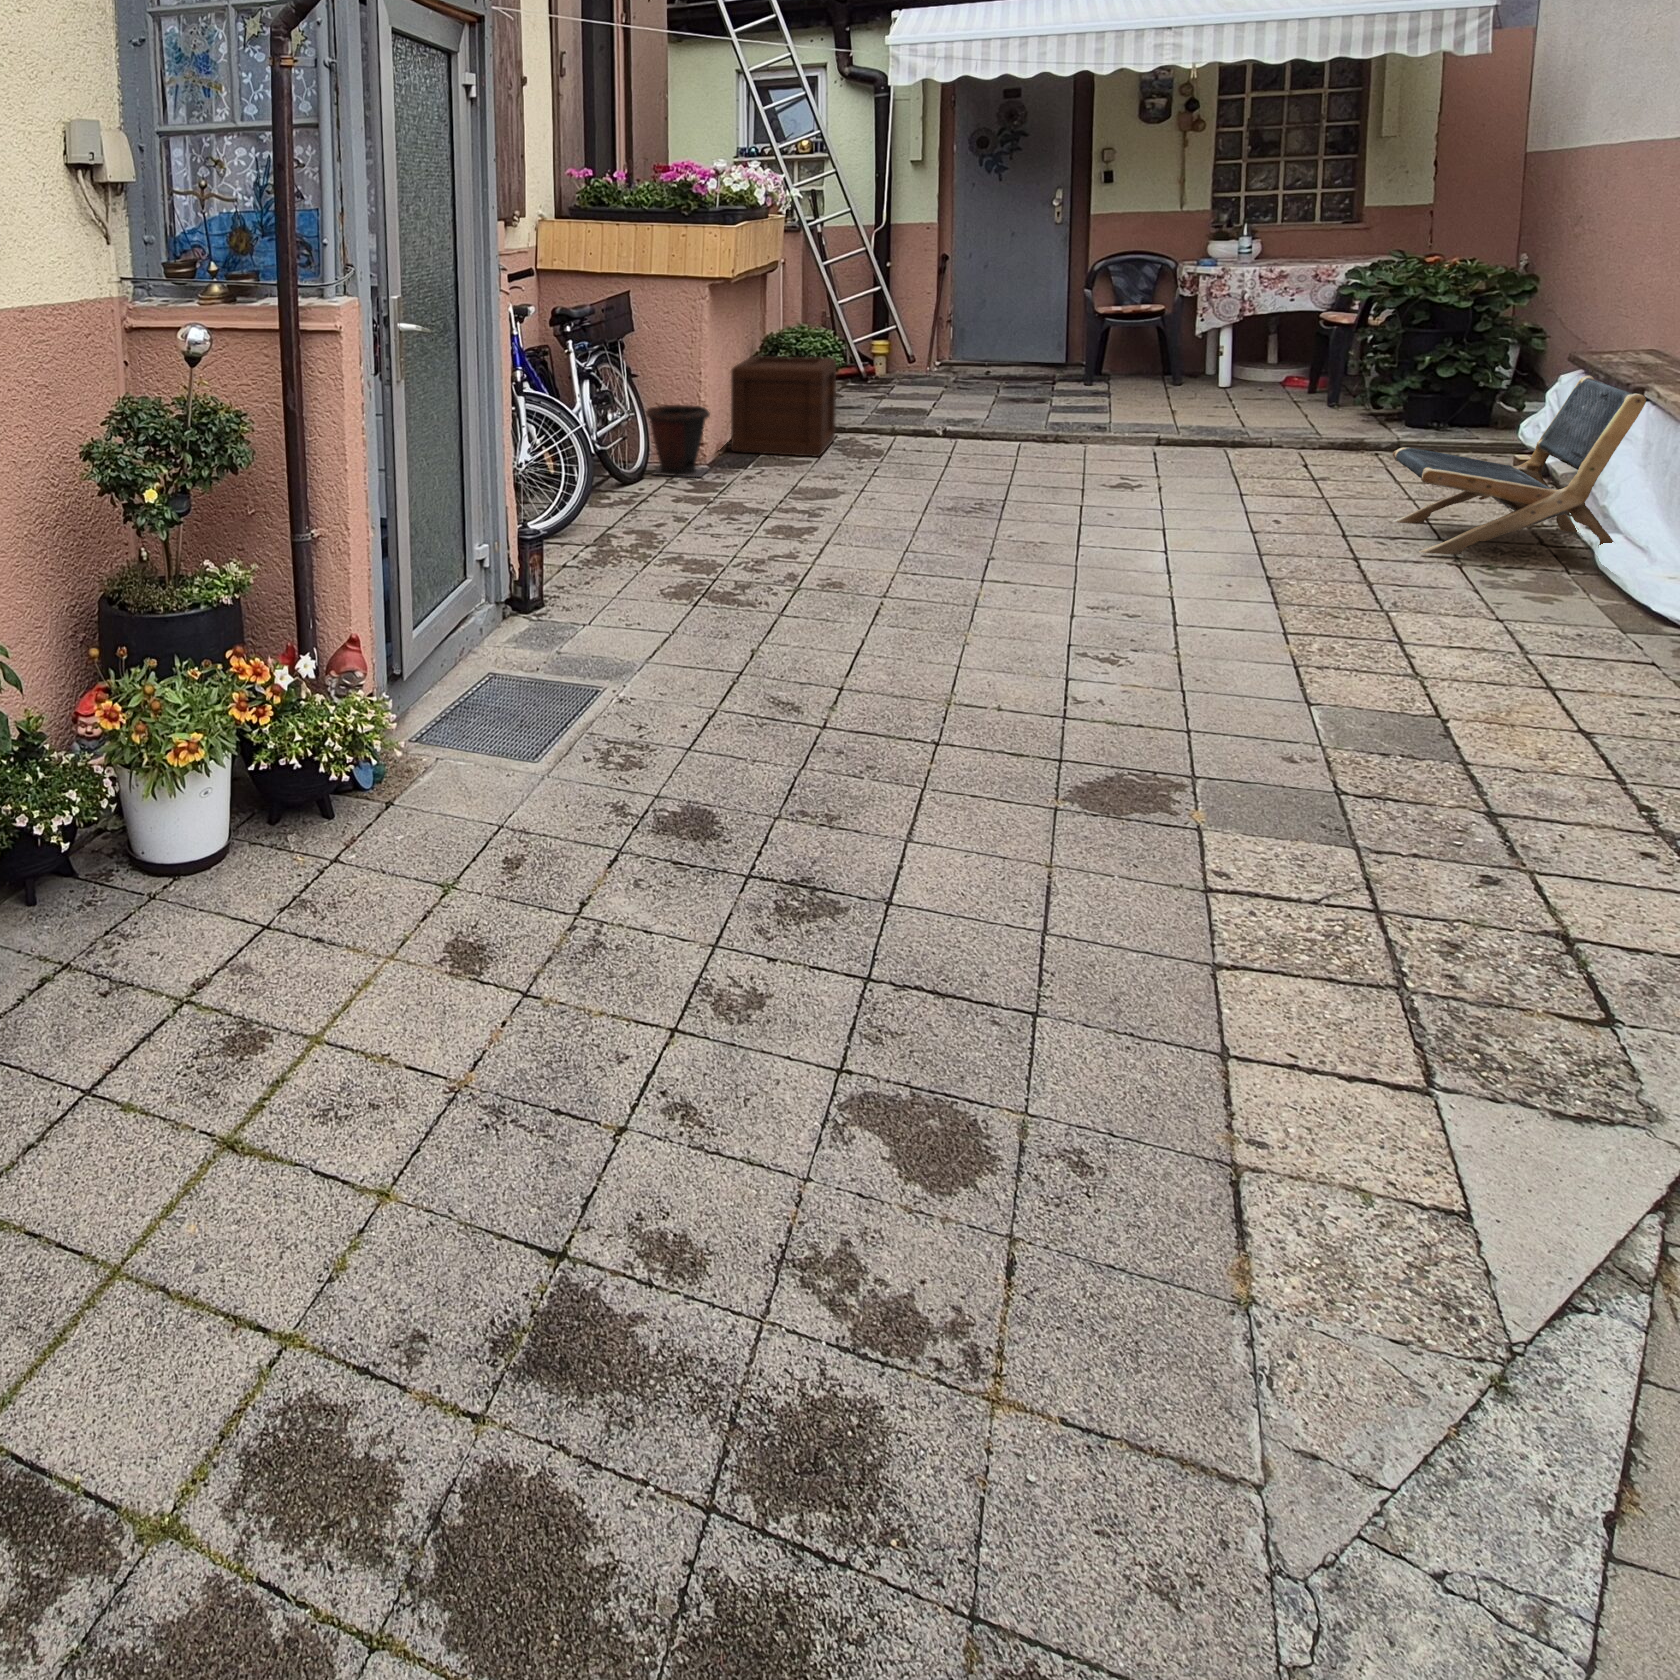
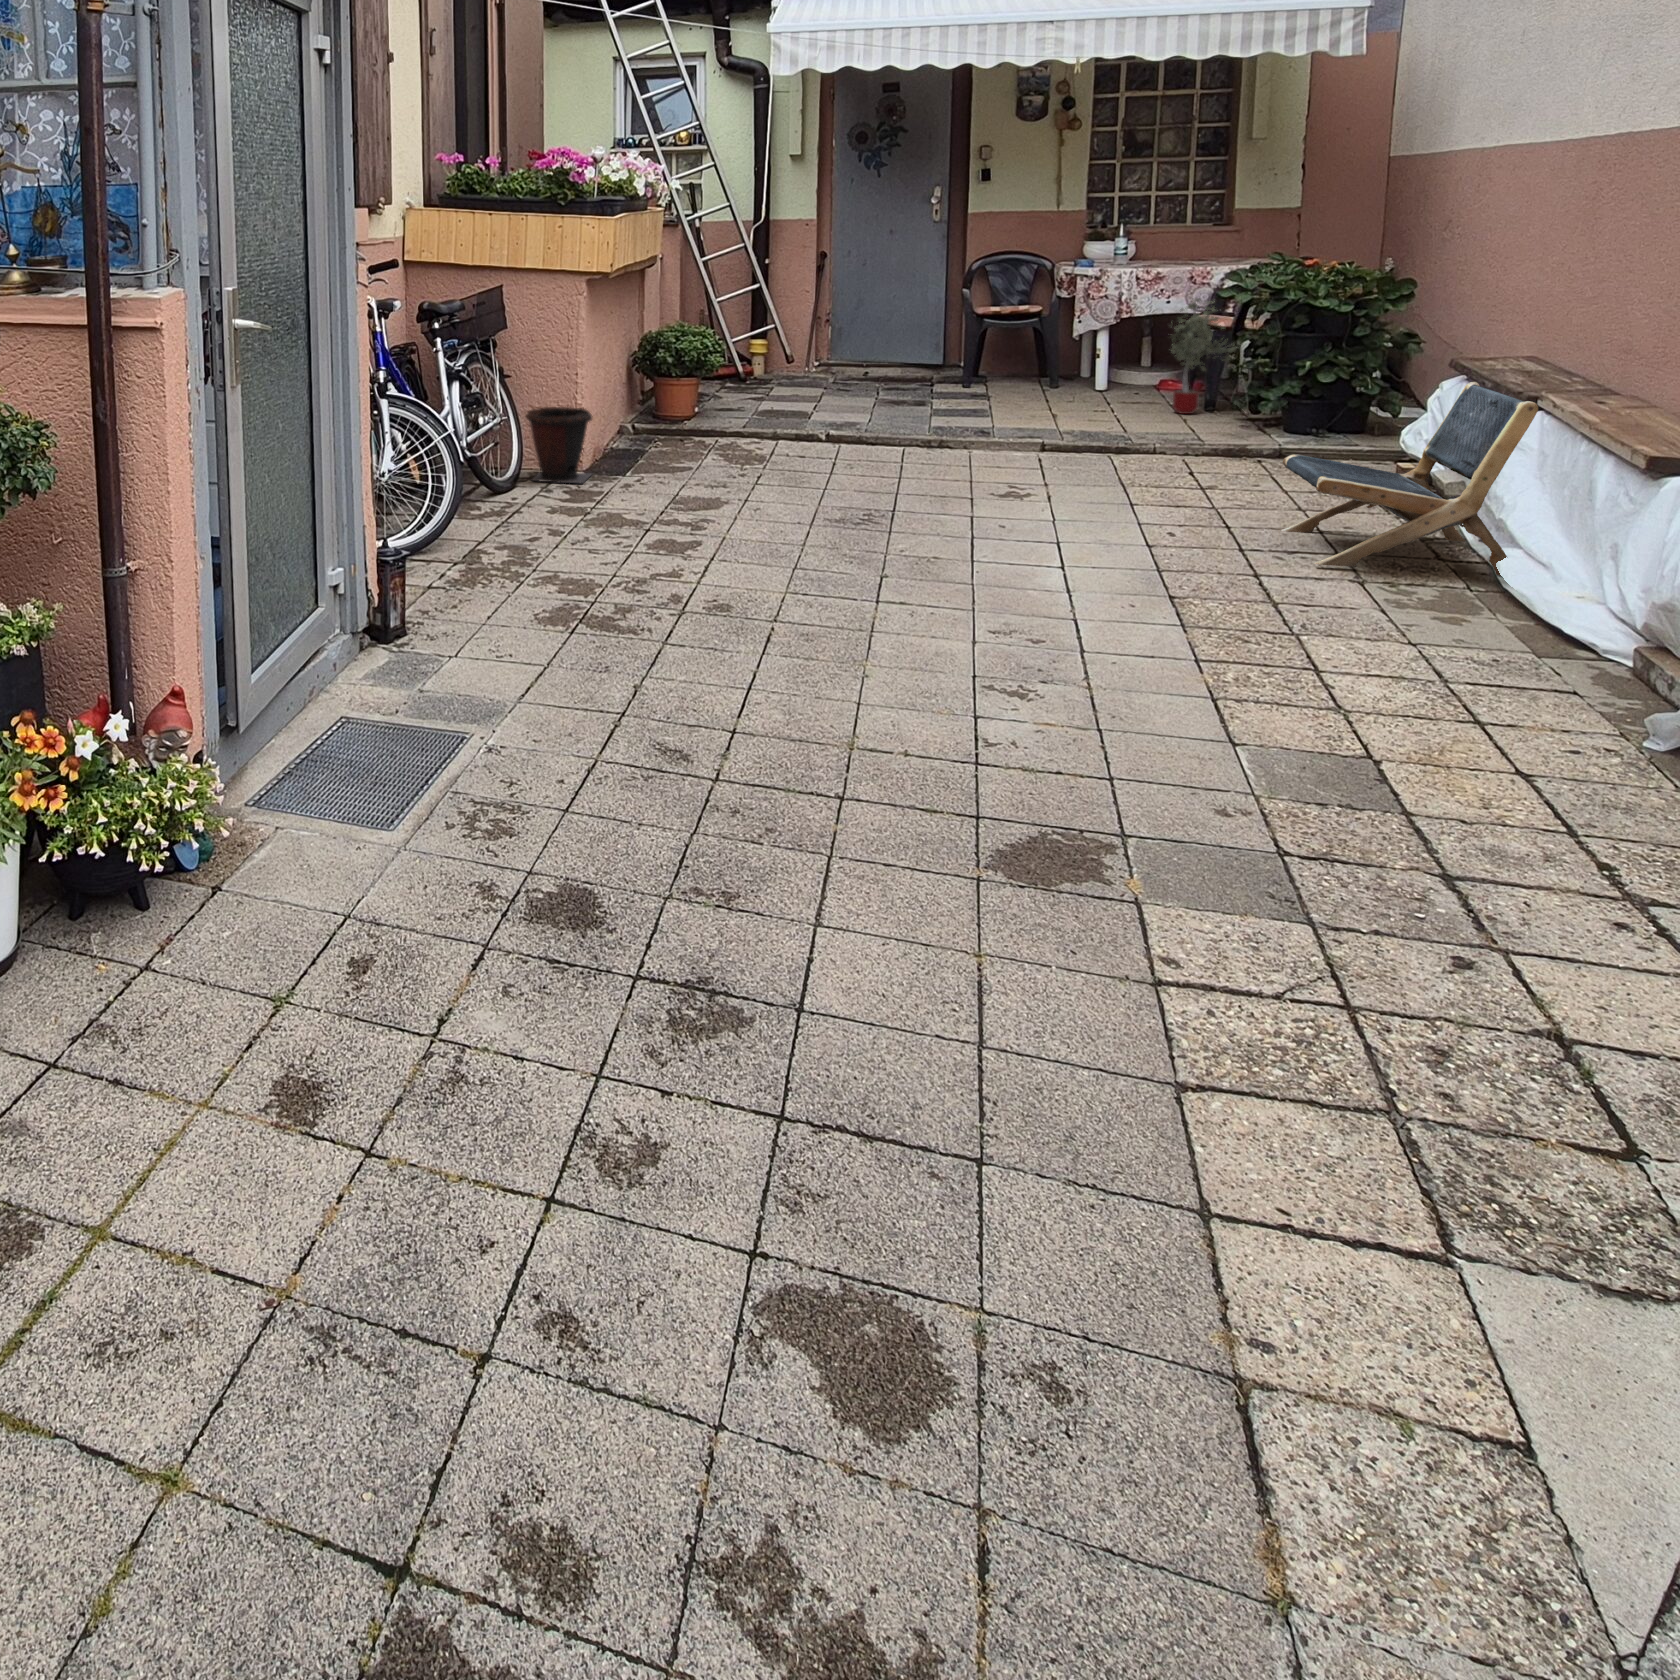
potted tree: none [1289,295,1368,411] -> present [1169,298,1238,414]
wooden crate: present [731,356,836,456] -> none [614,356,721,461]

